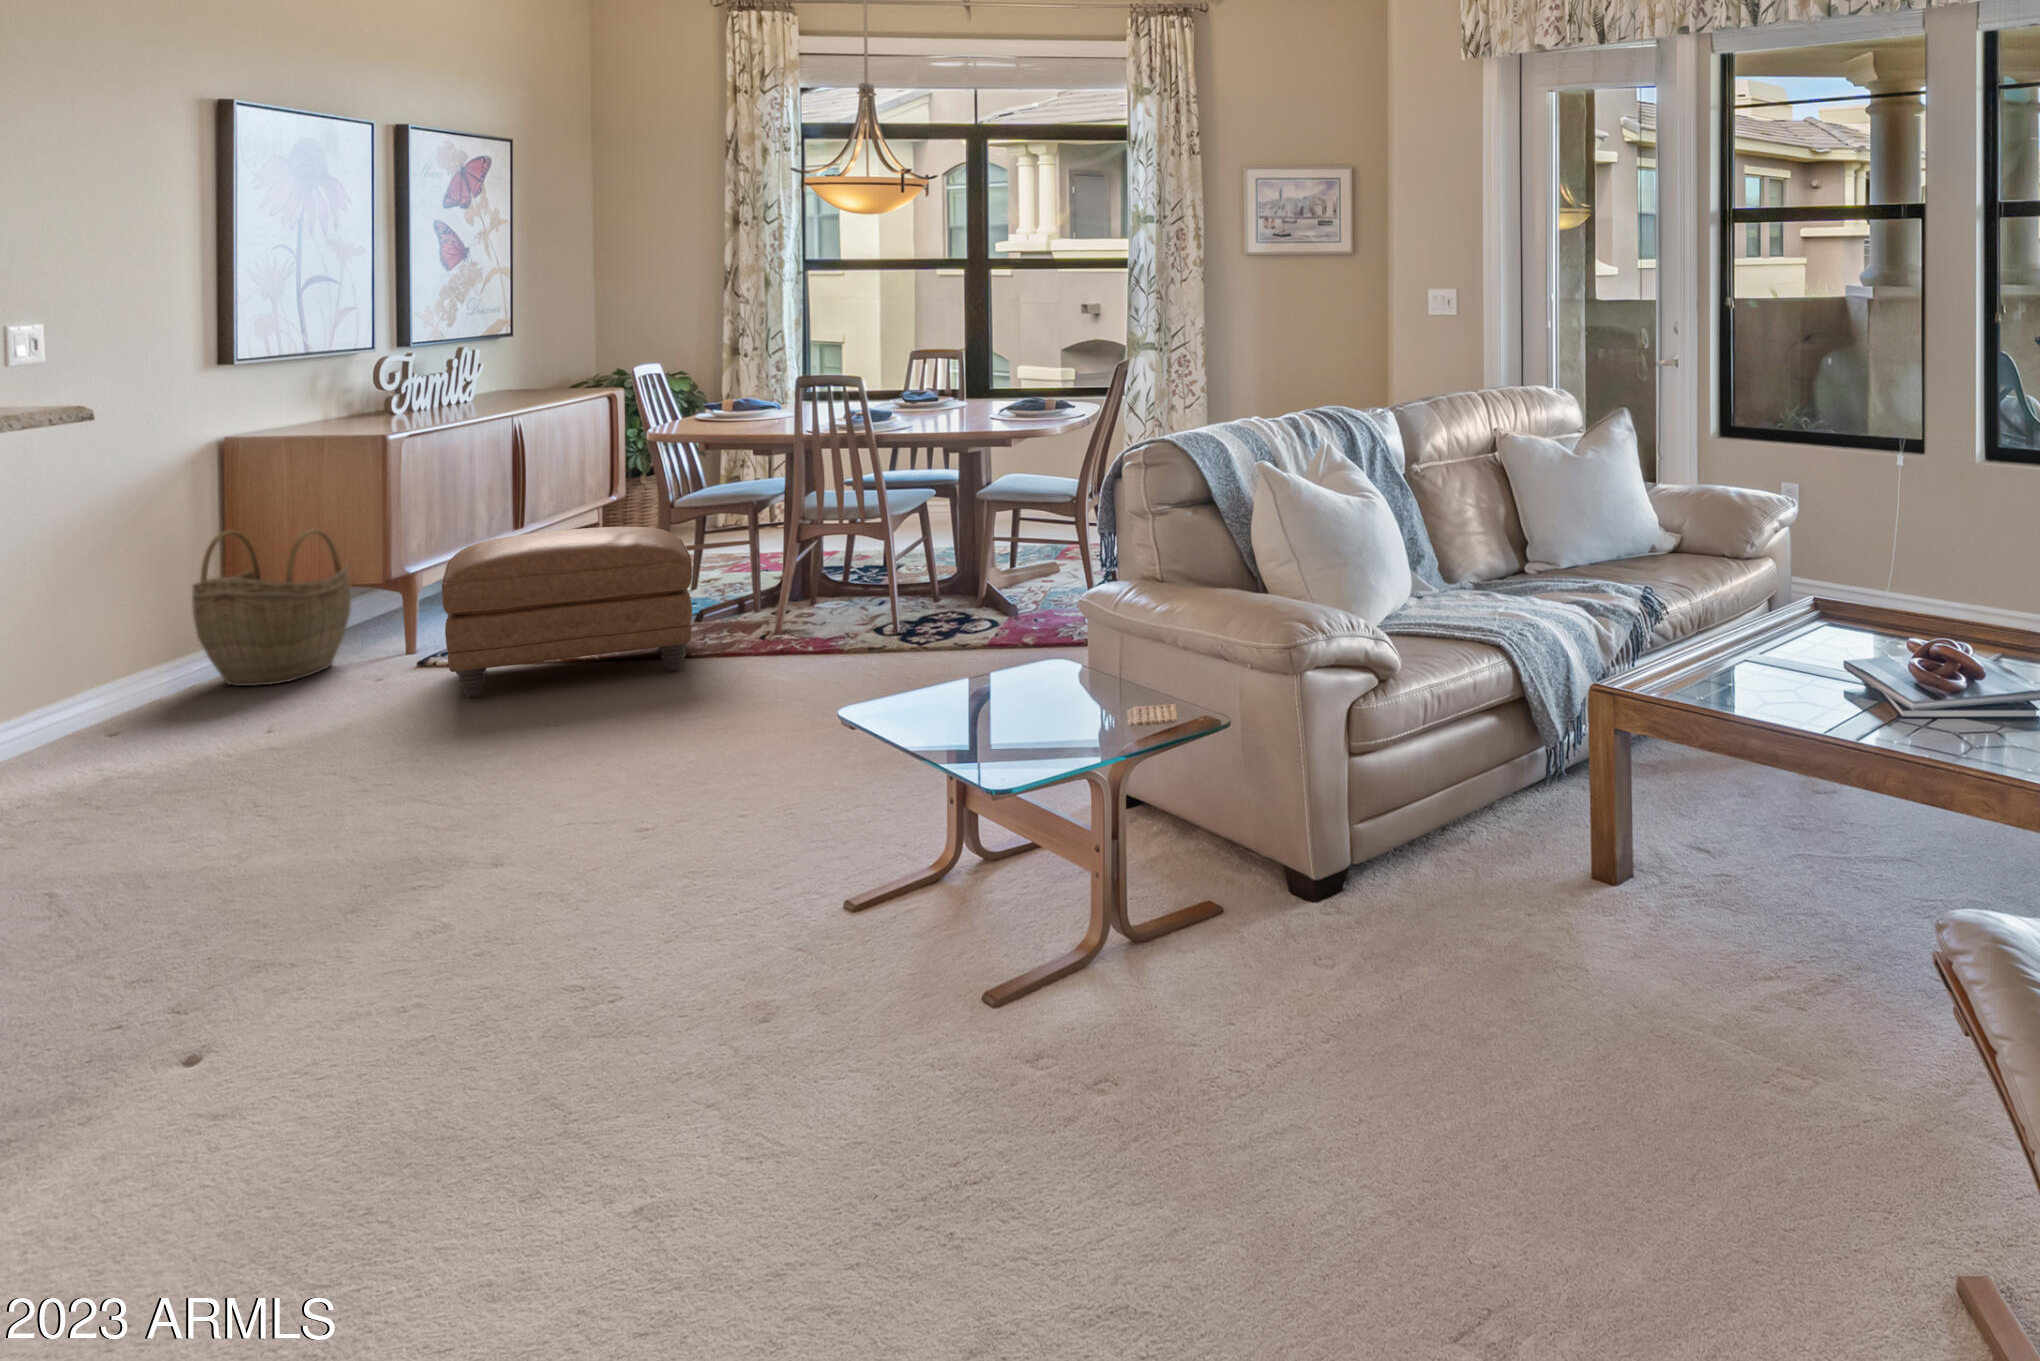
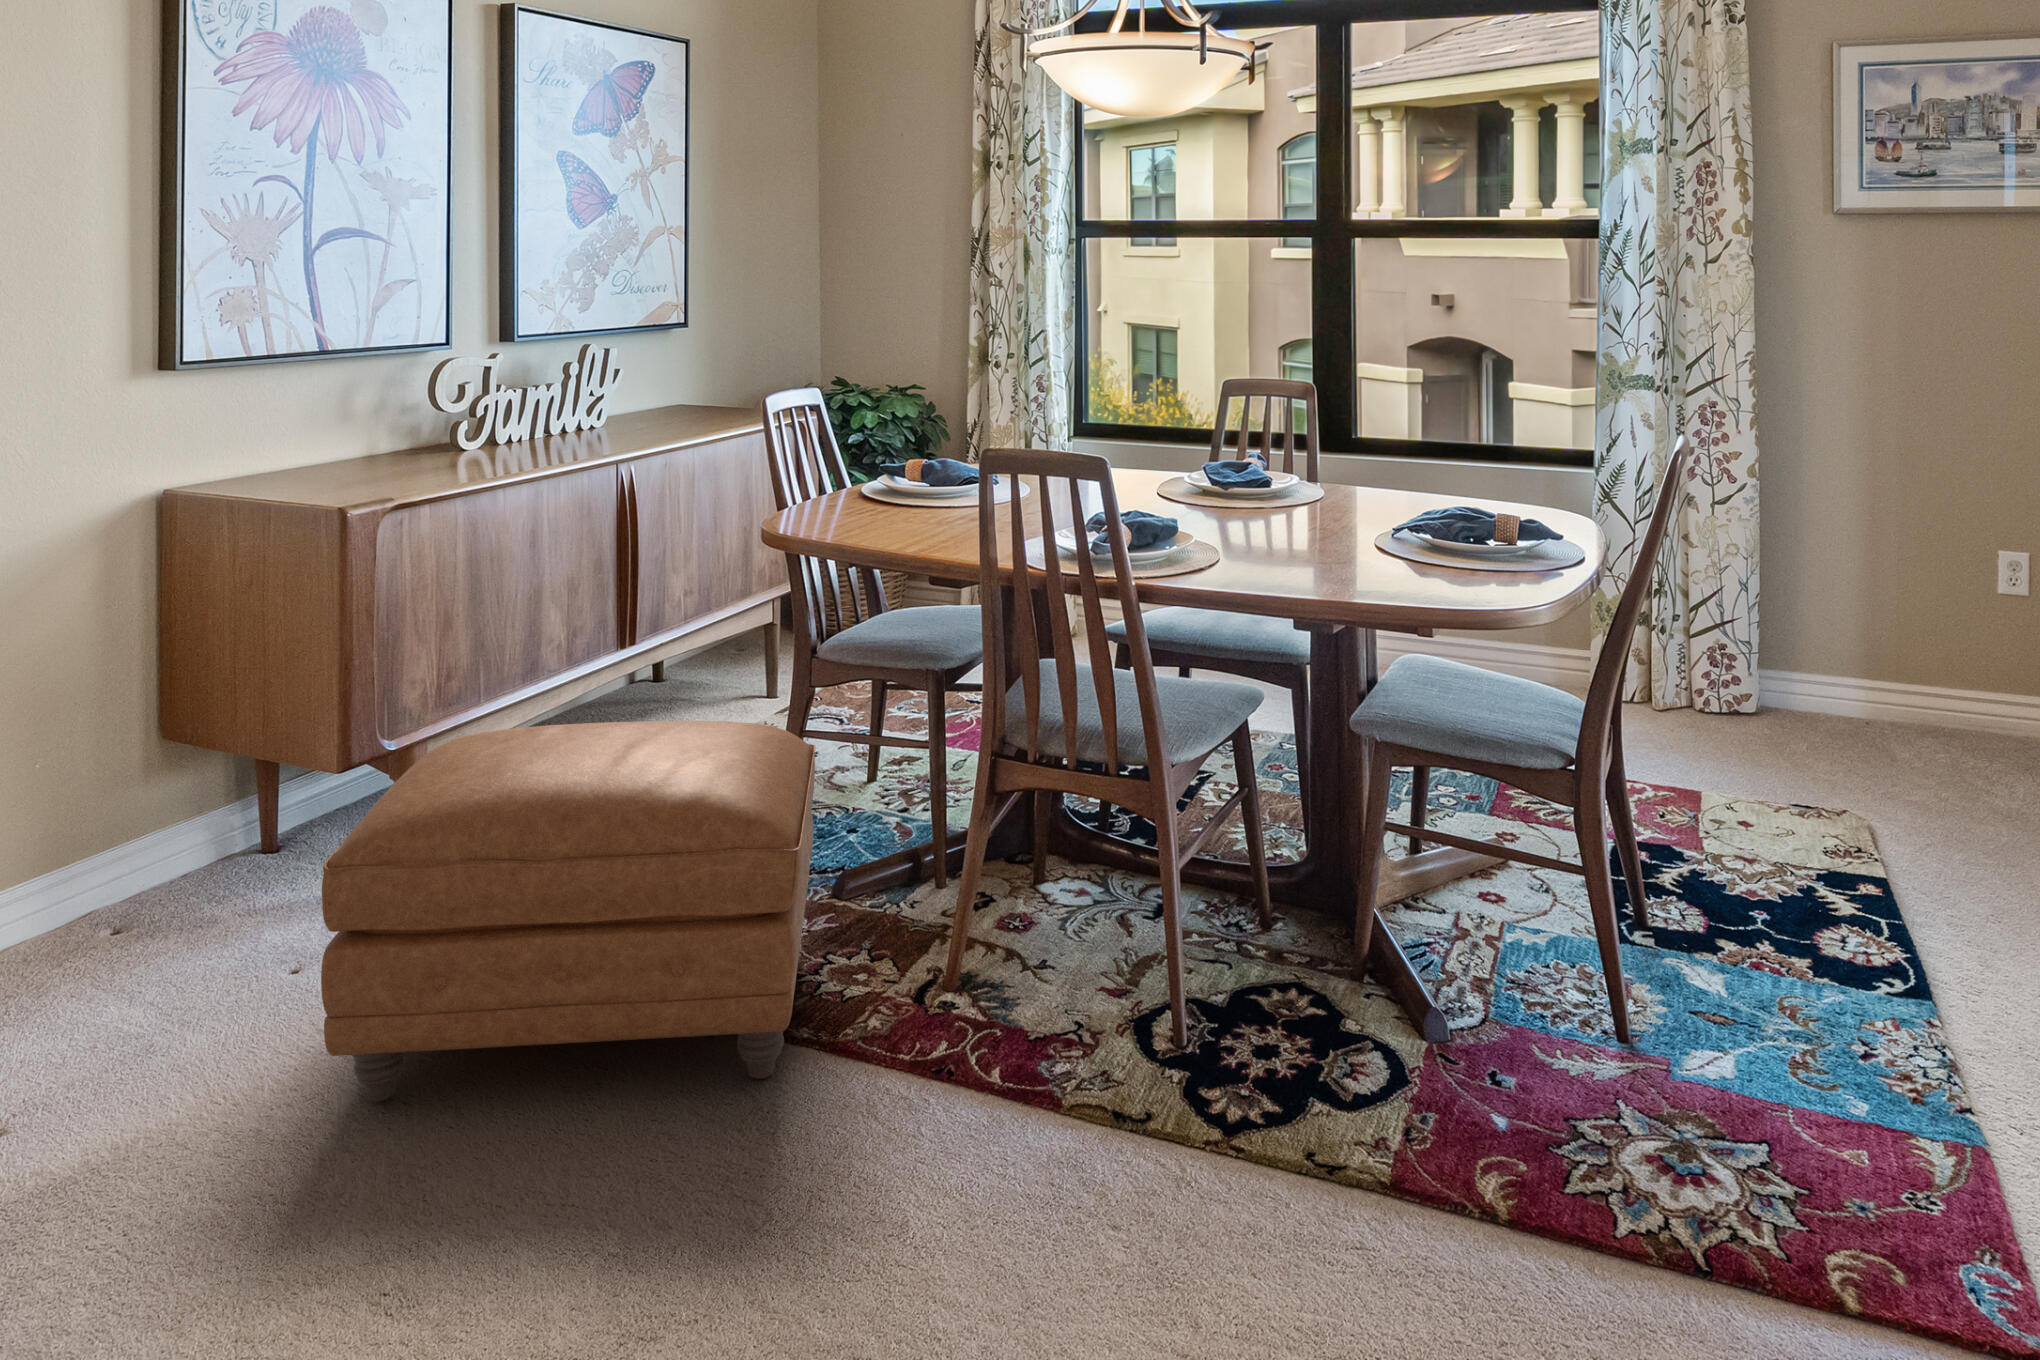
woven basket: present [192,530,351,686] -> none [54,660,318,954]

